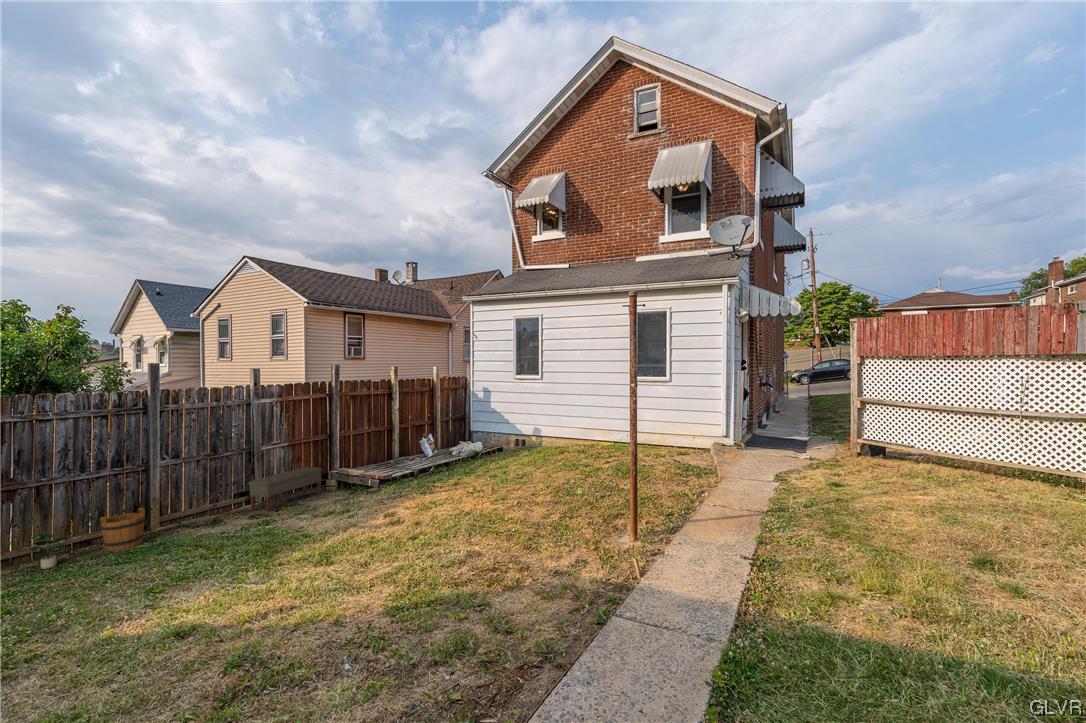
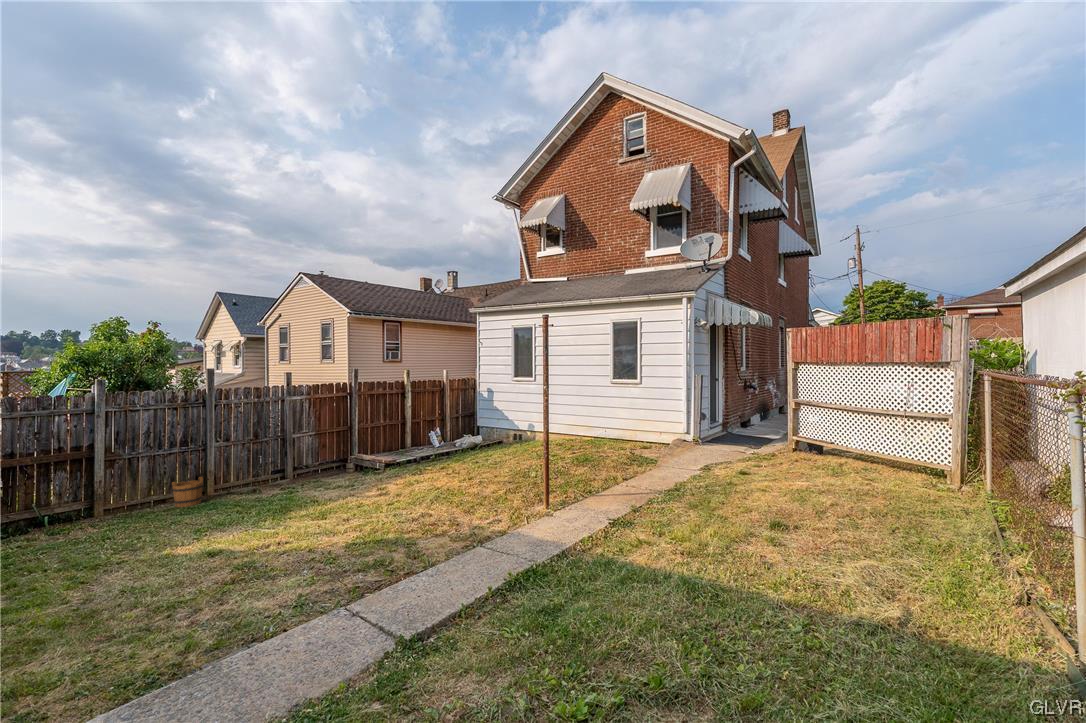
bench: present [249,467,322,511] -> none [282,452,341,486]
potted plant: present [27,534,71,569] -> none [123,491,153,516]

